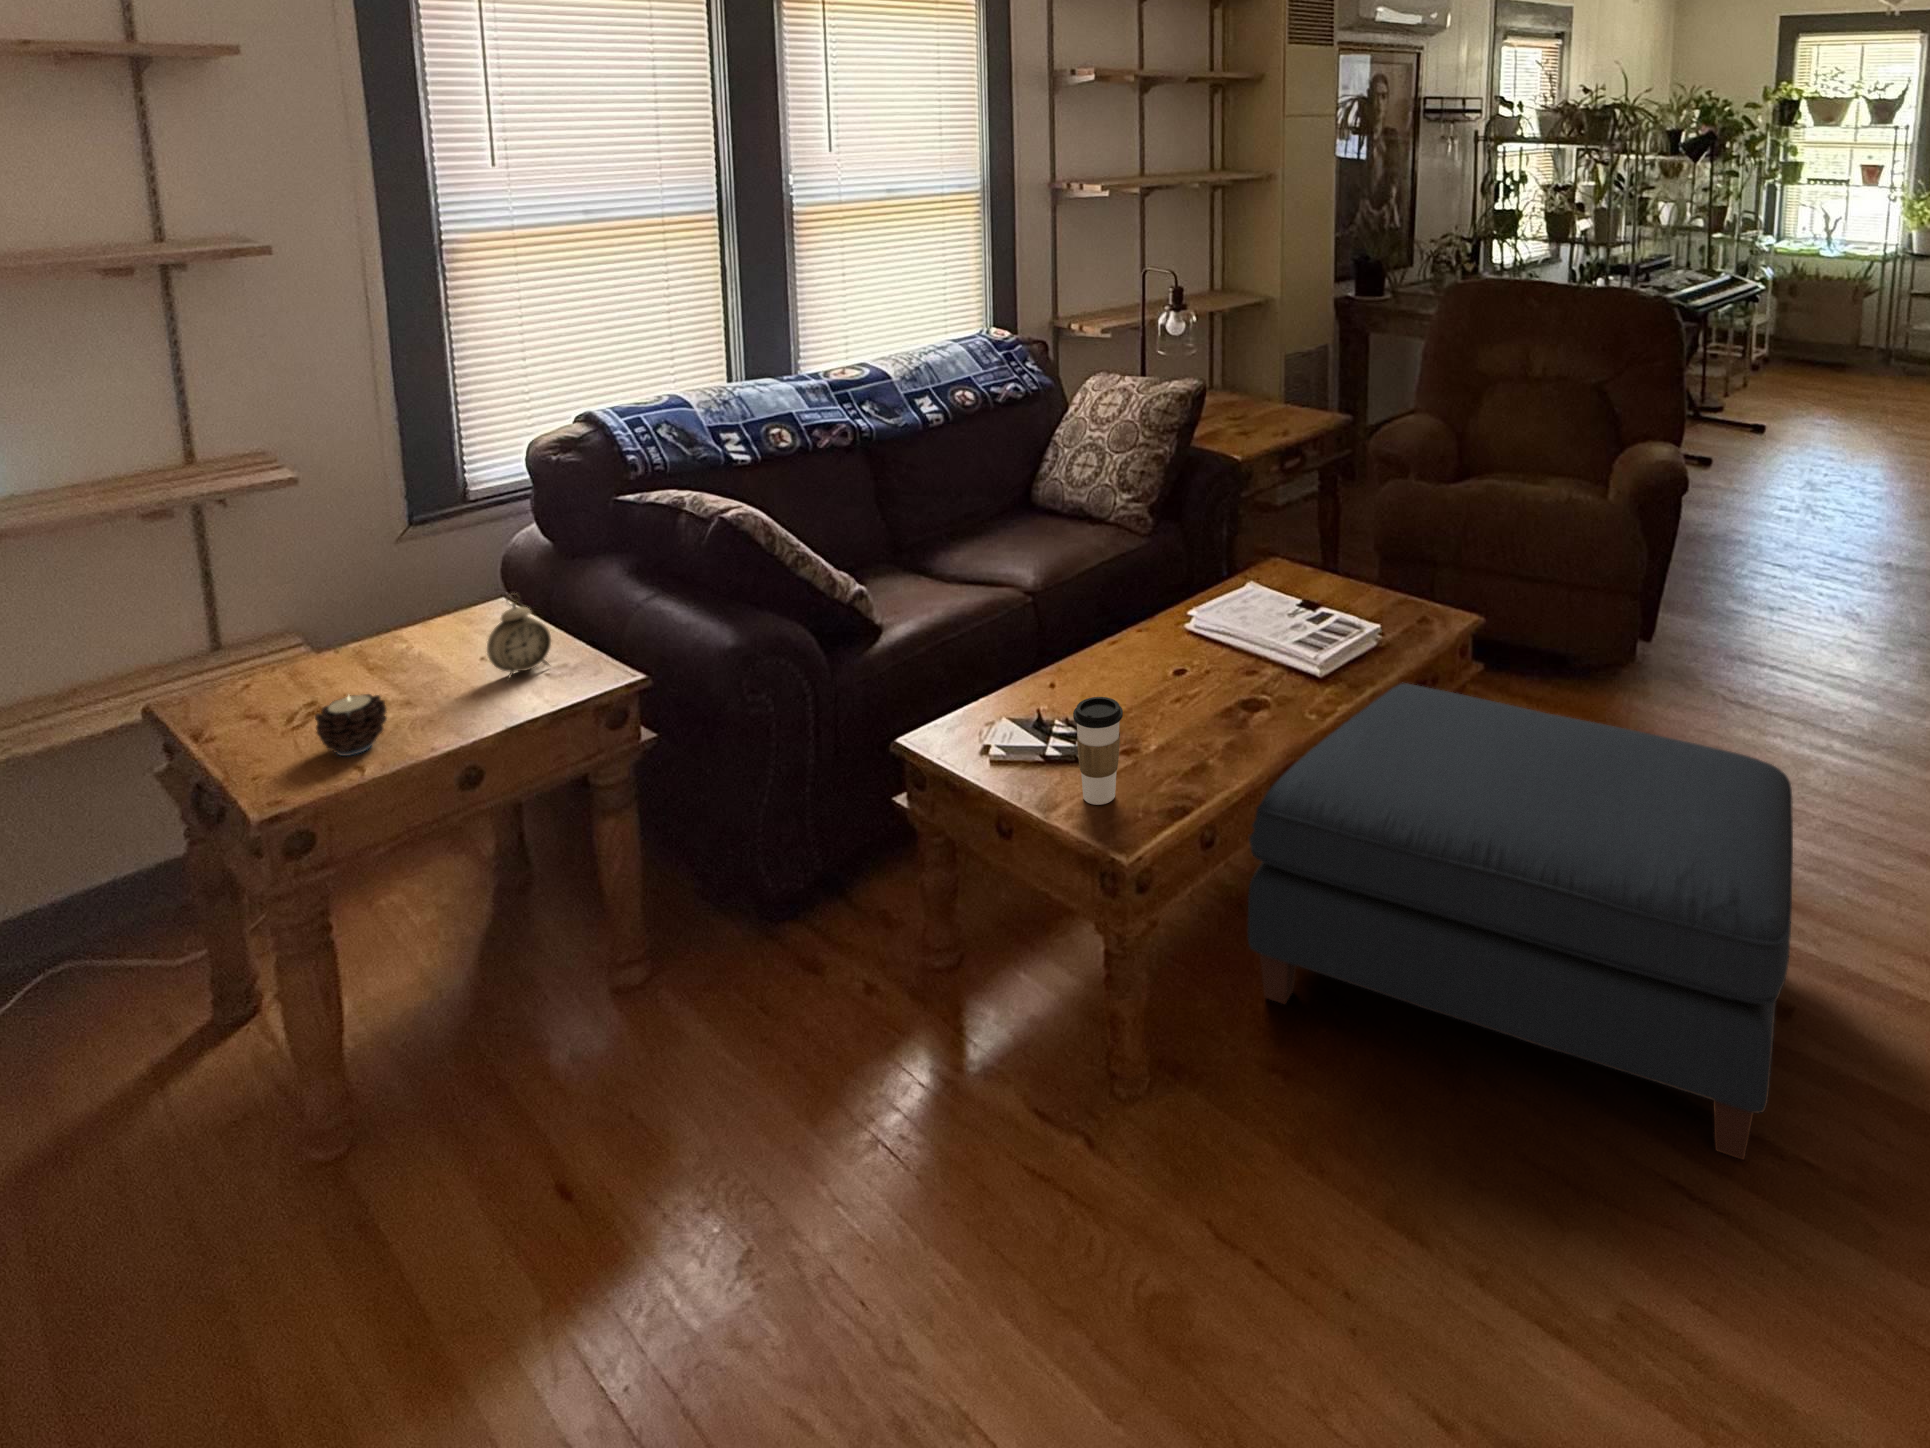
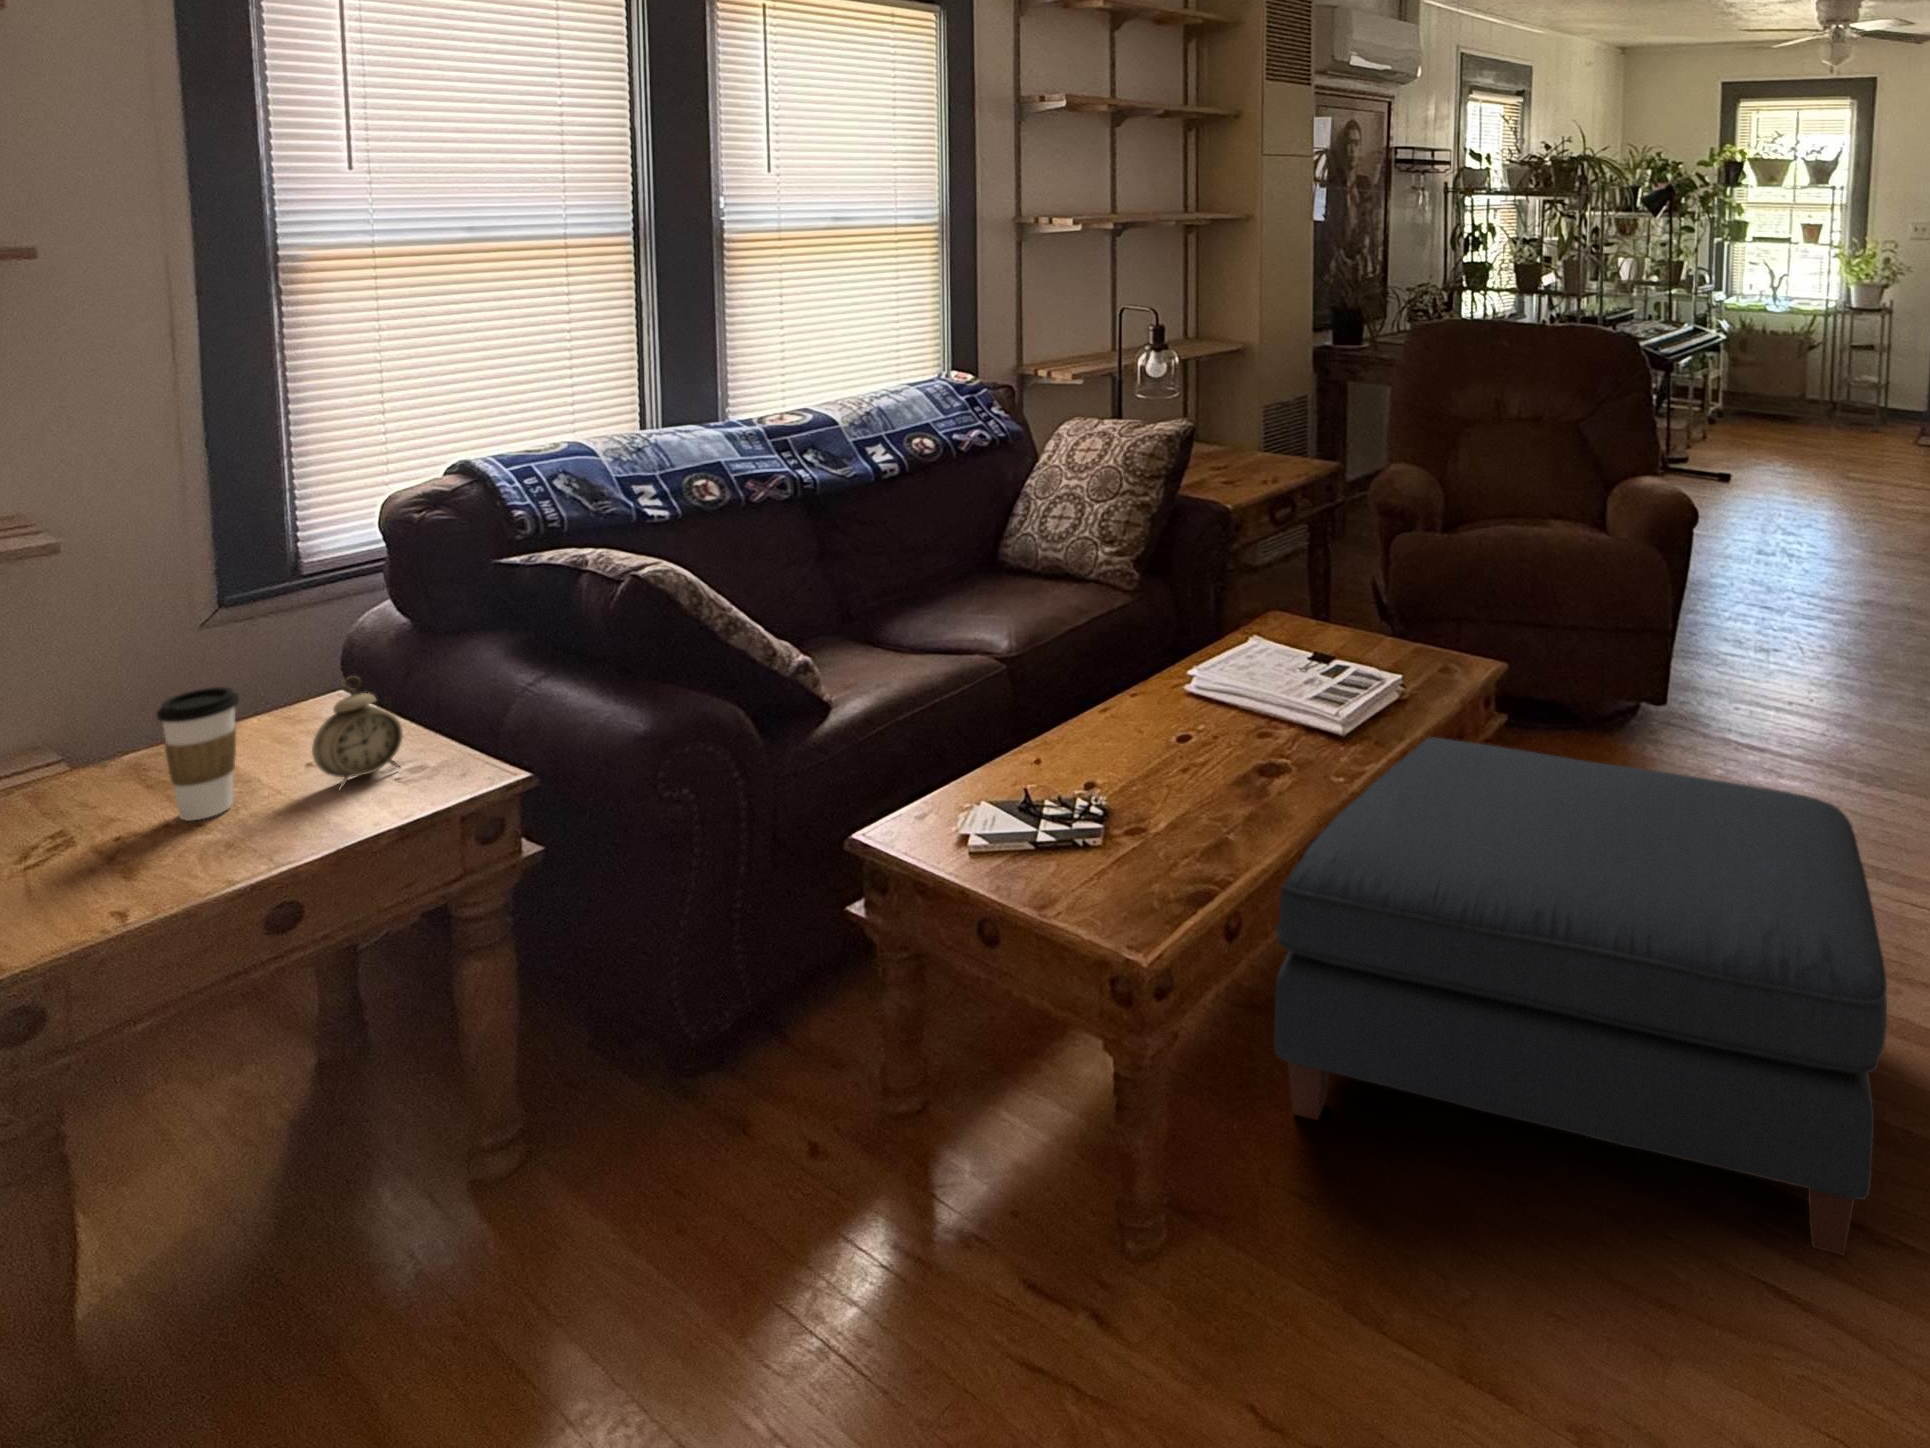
candle: present [315,694,387,756] -> none [50,816,160,901]
coffee cup: present [1073,697,1123,805] -> present [157,687,239,821]

